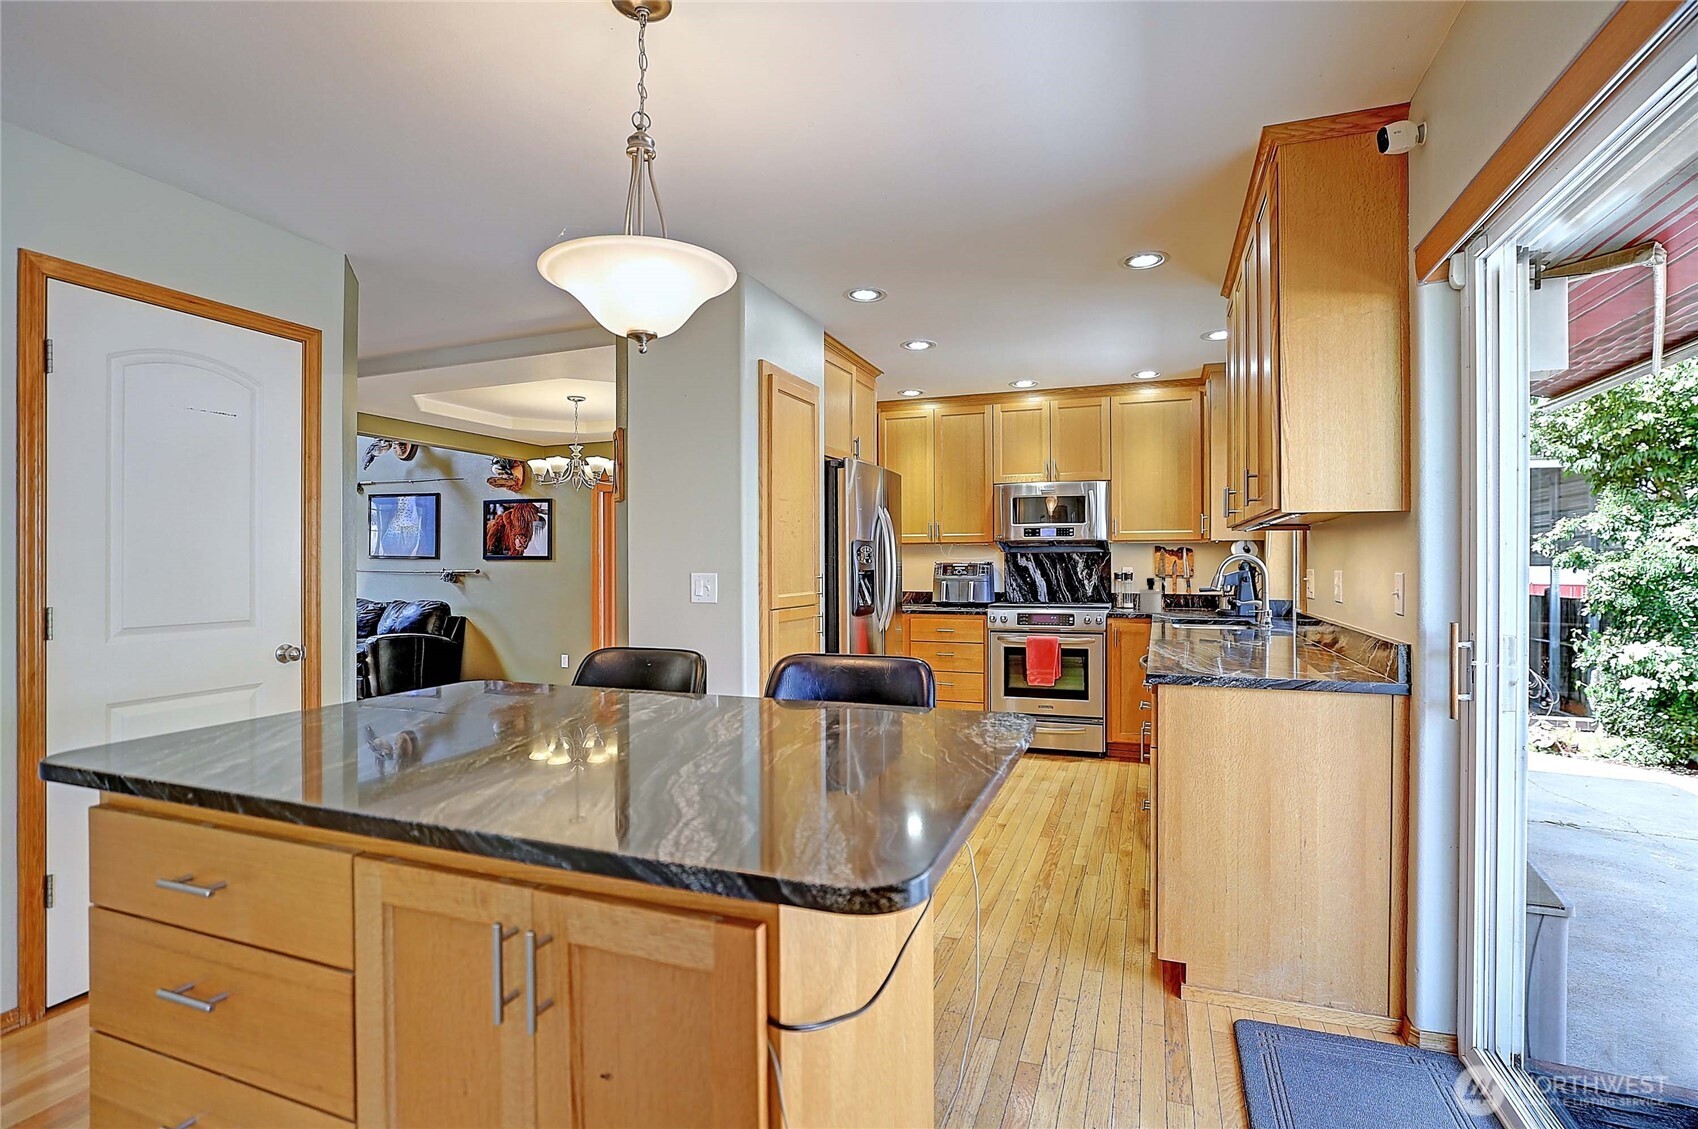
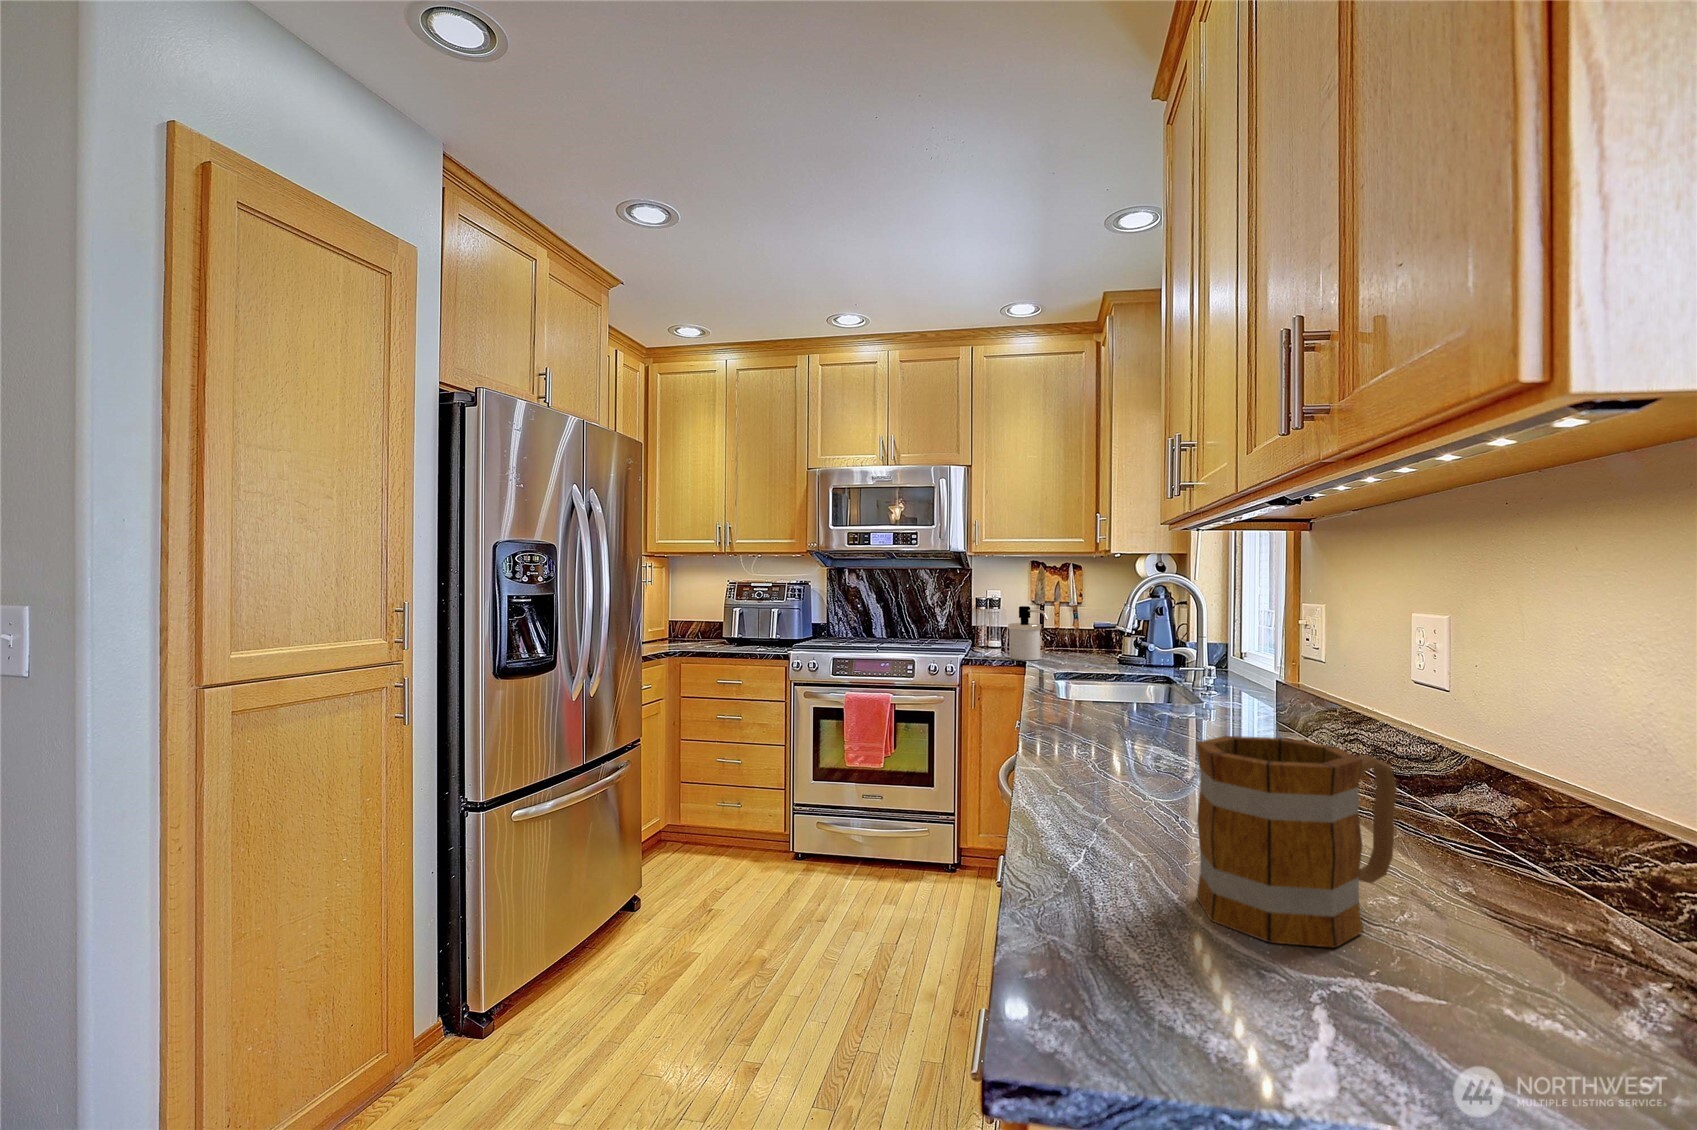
mug: none [1207,610,1274,664] -> present [1196,736,1396,948]

